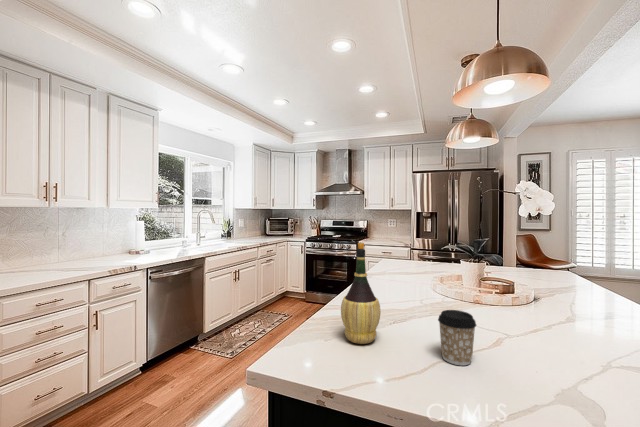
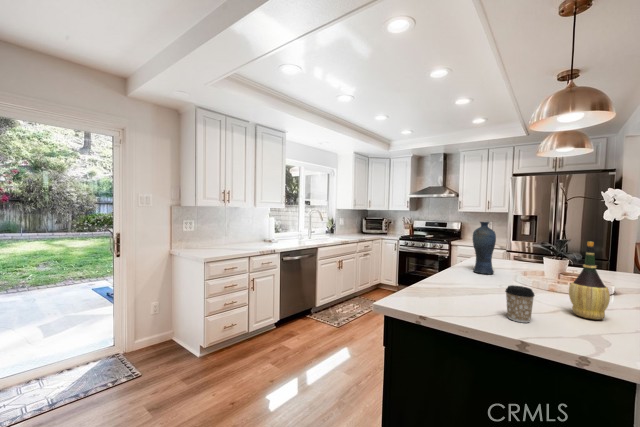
vase: none [384,220,408,282] -> present [473,222,496,274]
wine bottle: present [341,243,381,344] -> present [569,242,610,319]

